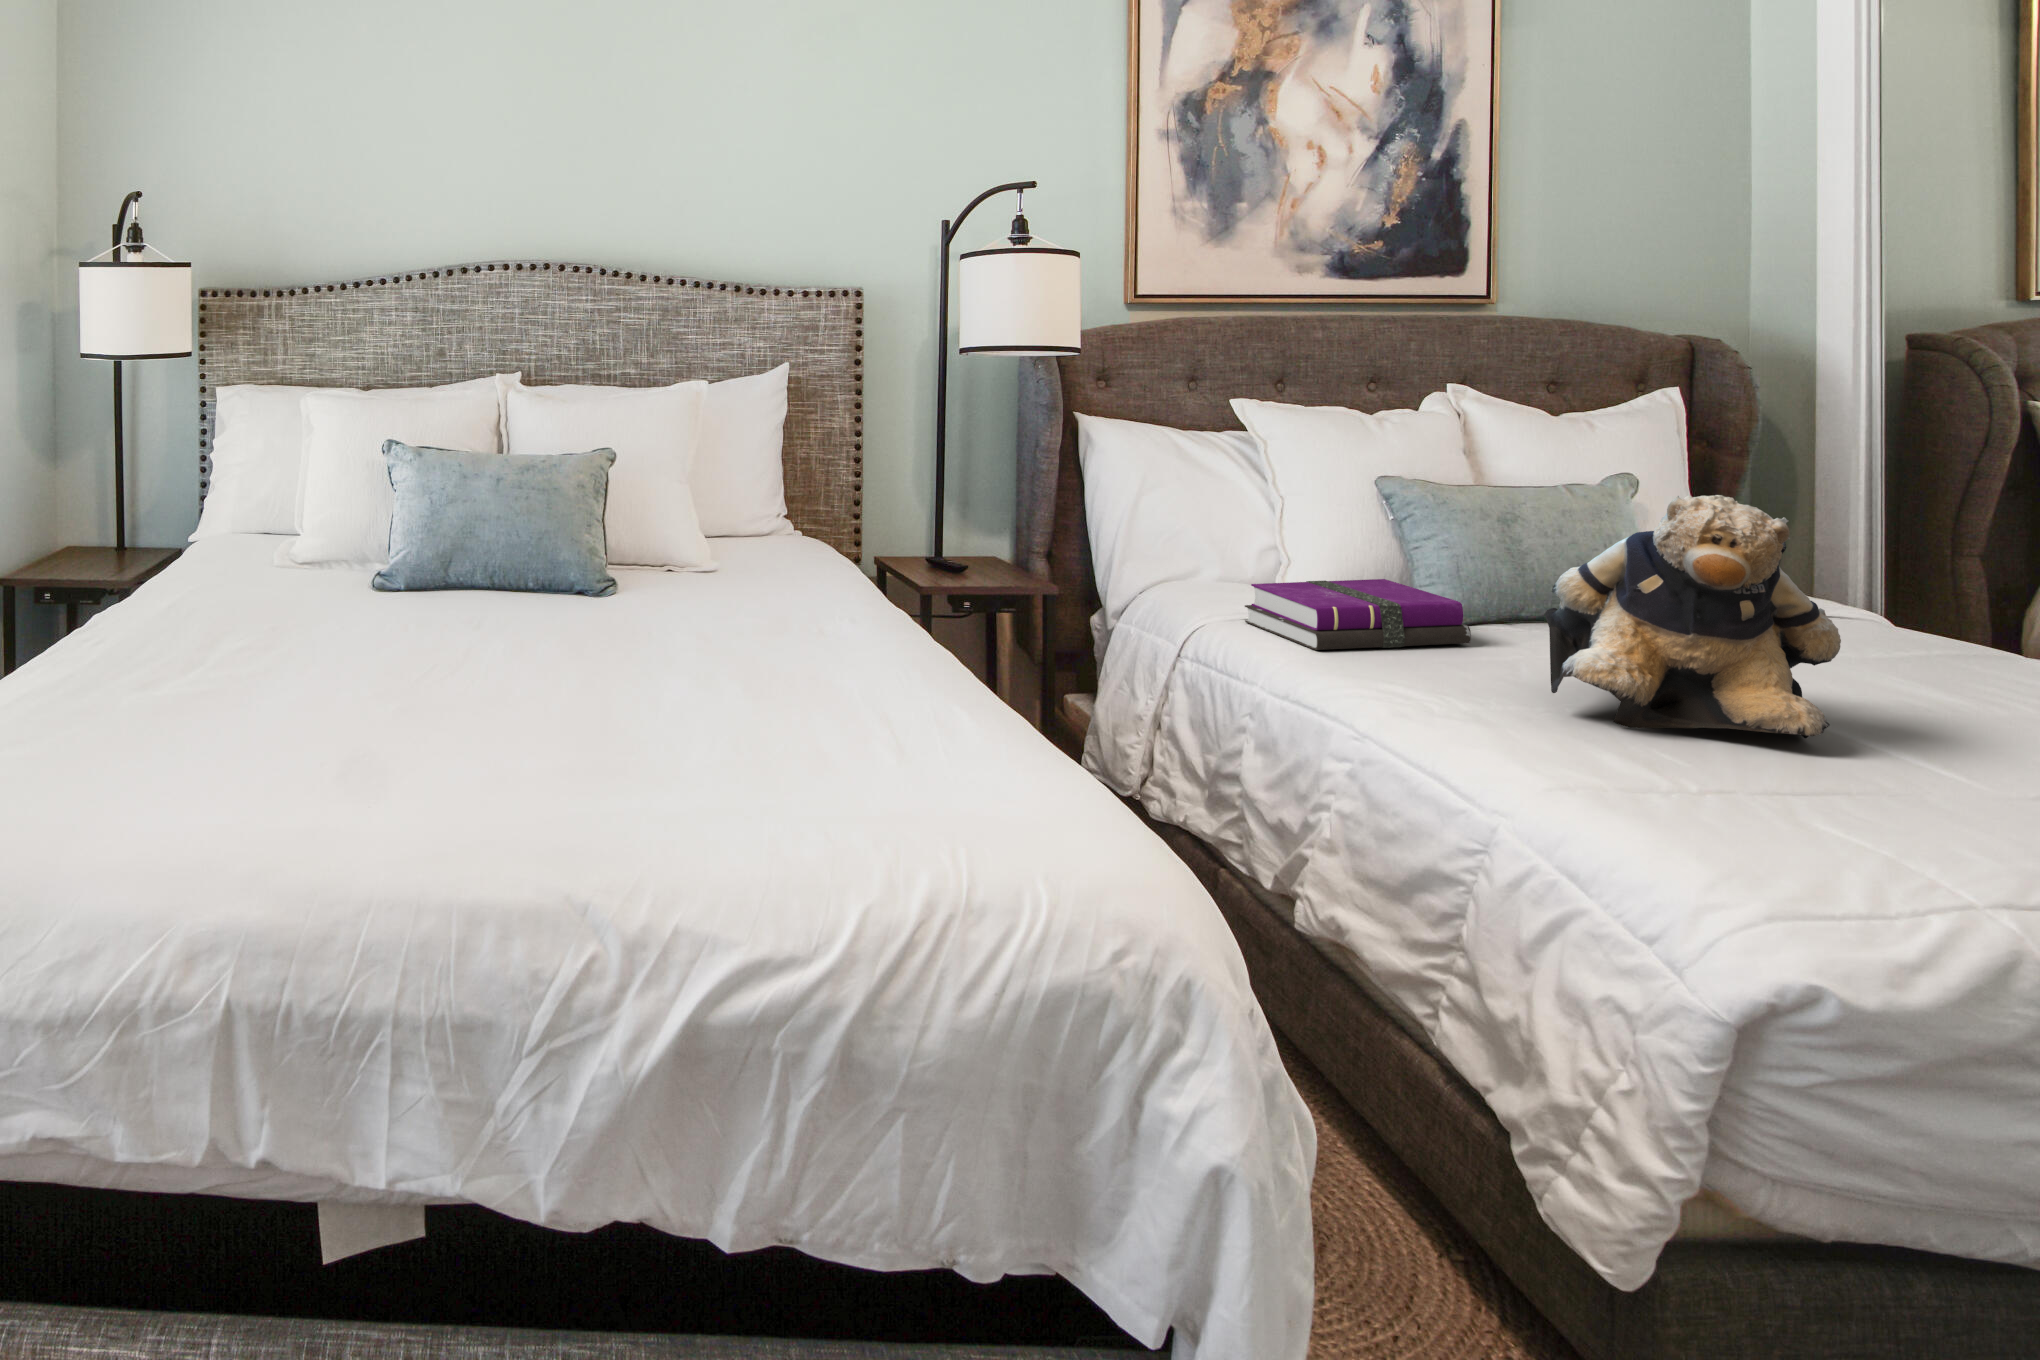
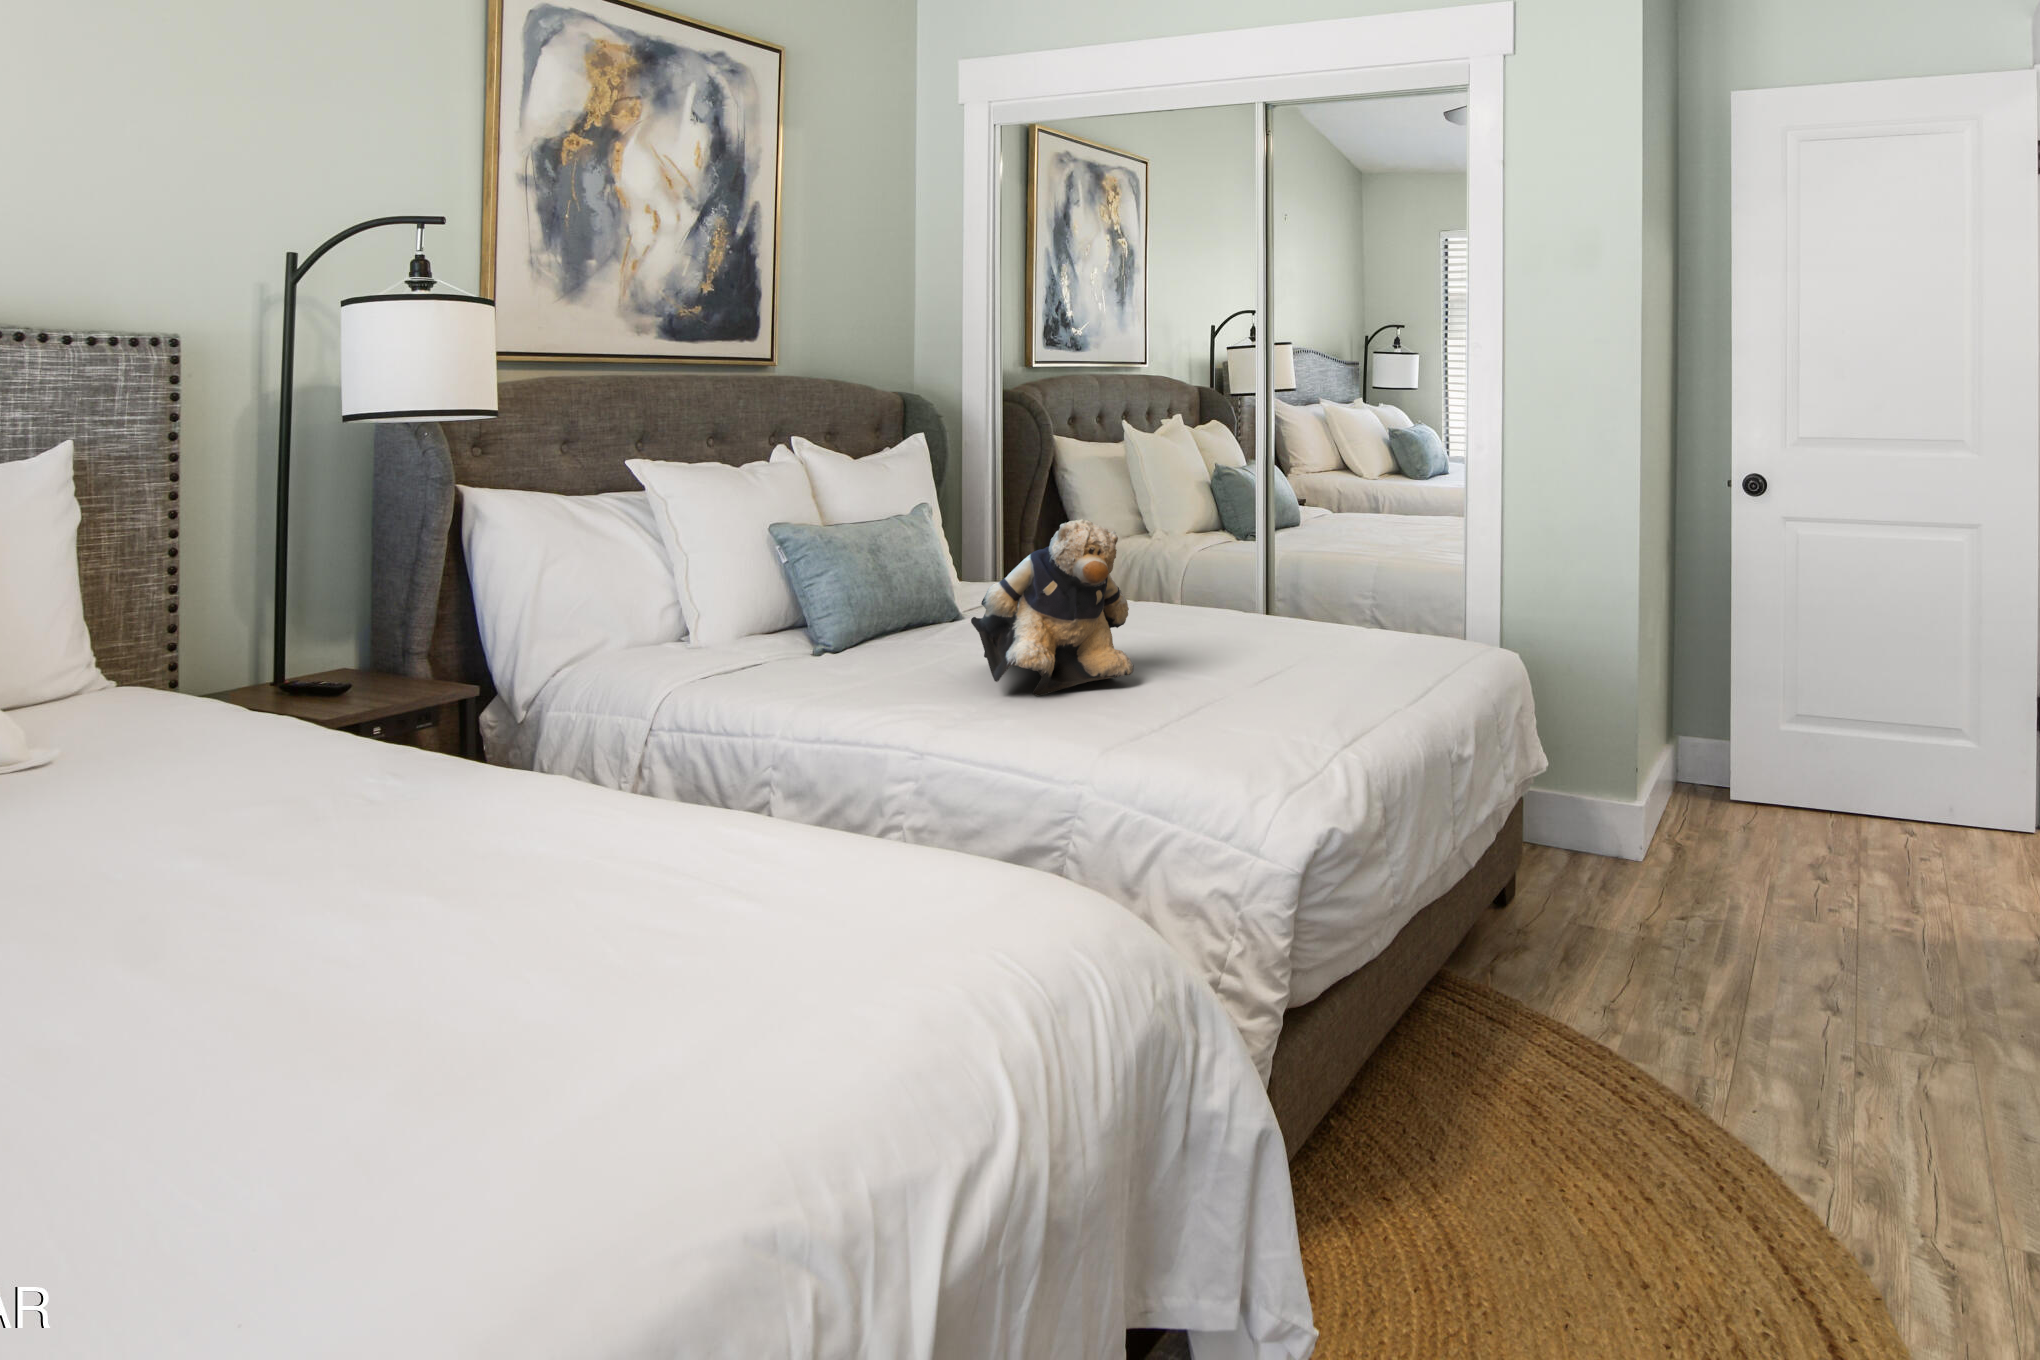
notebook: present [1245,579,1471,650] -> none [712,617,886,689]

